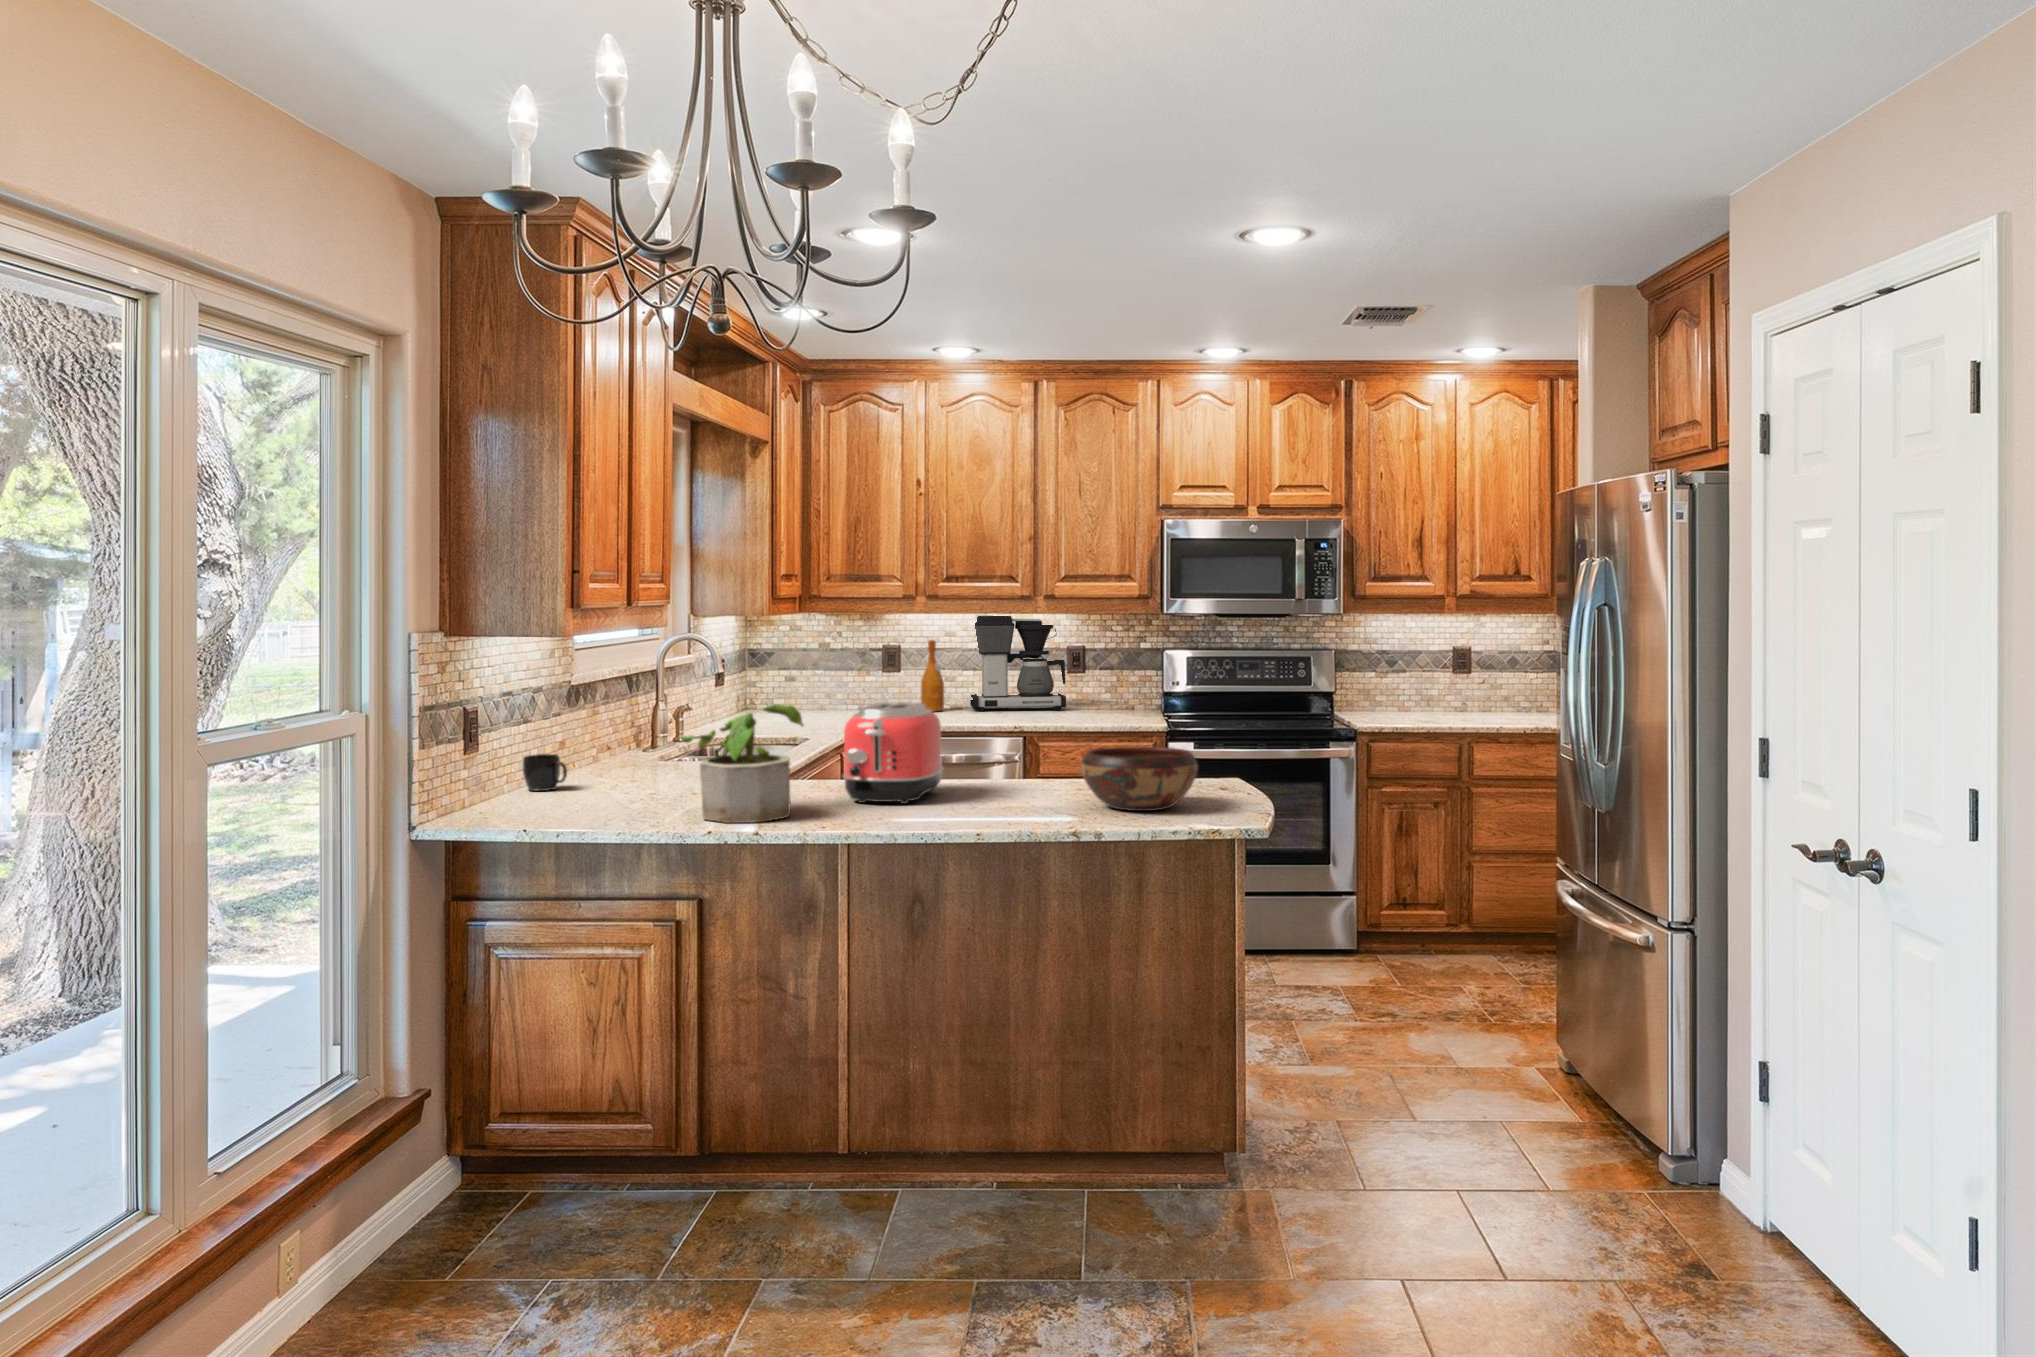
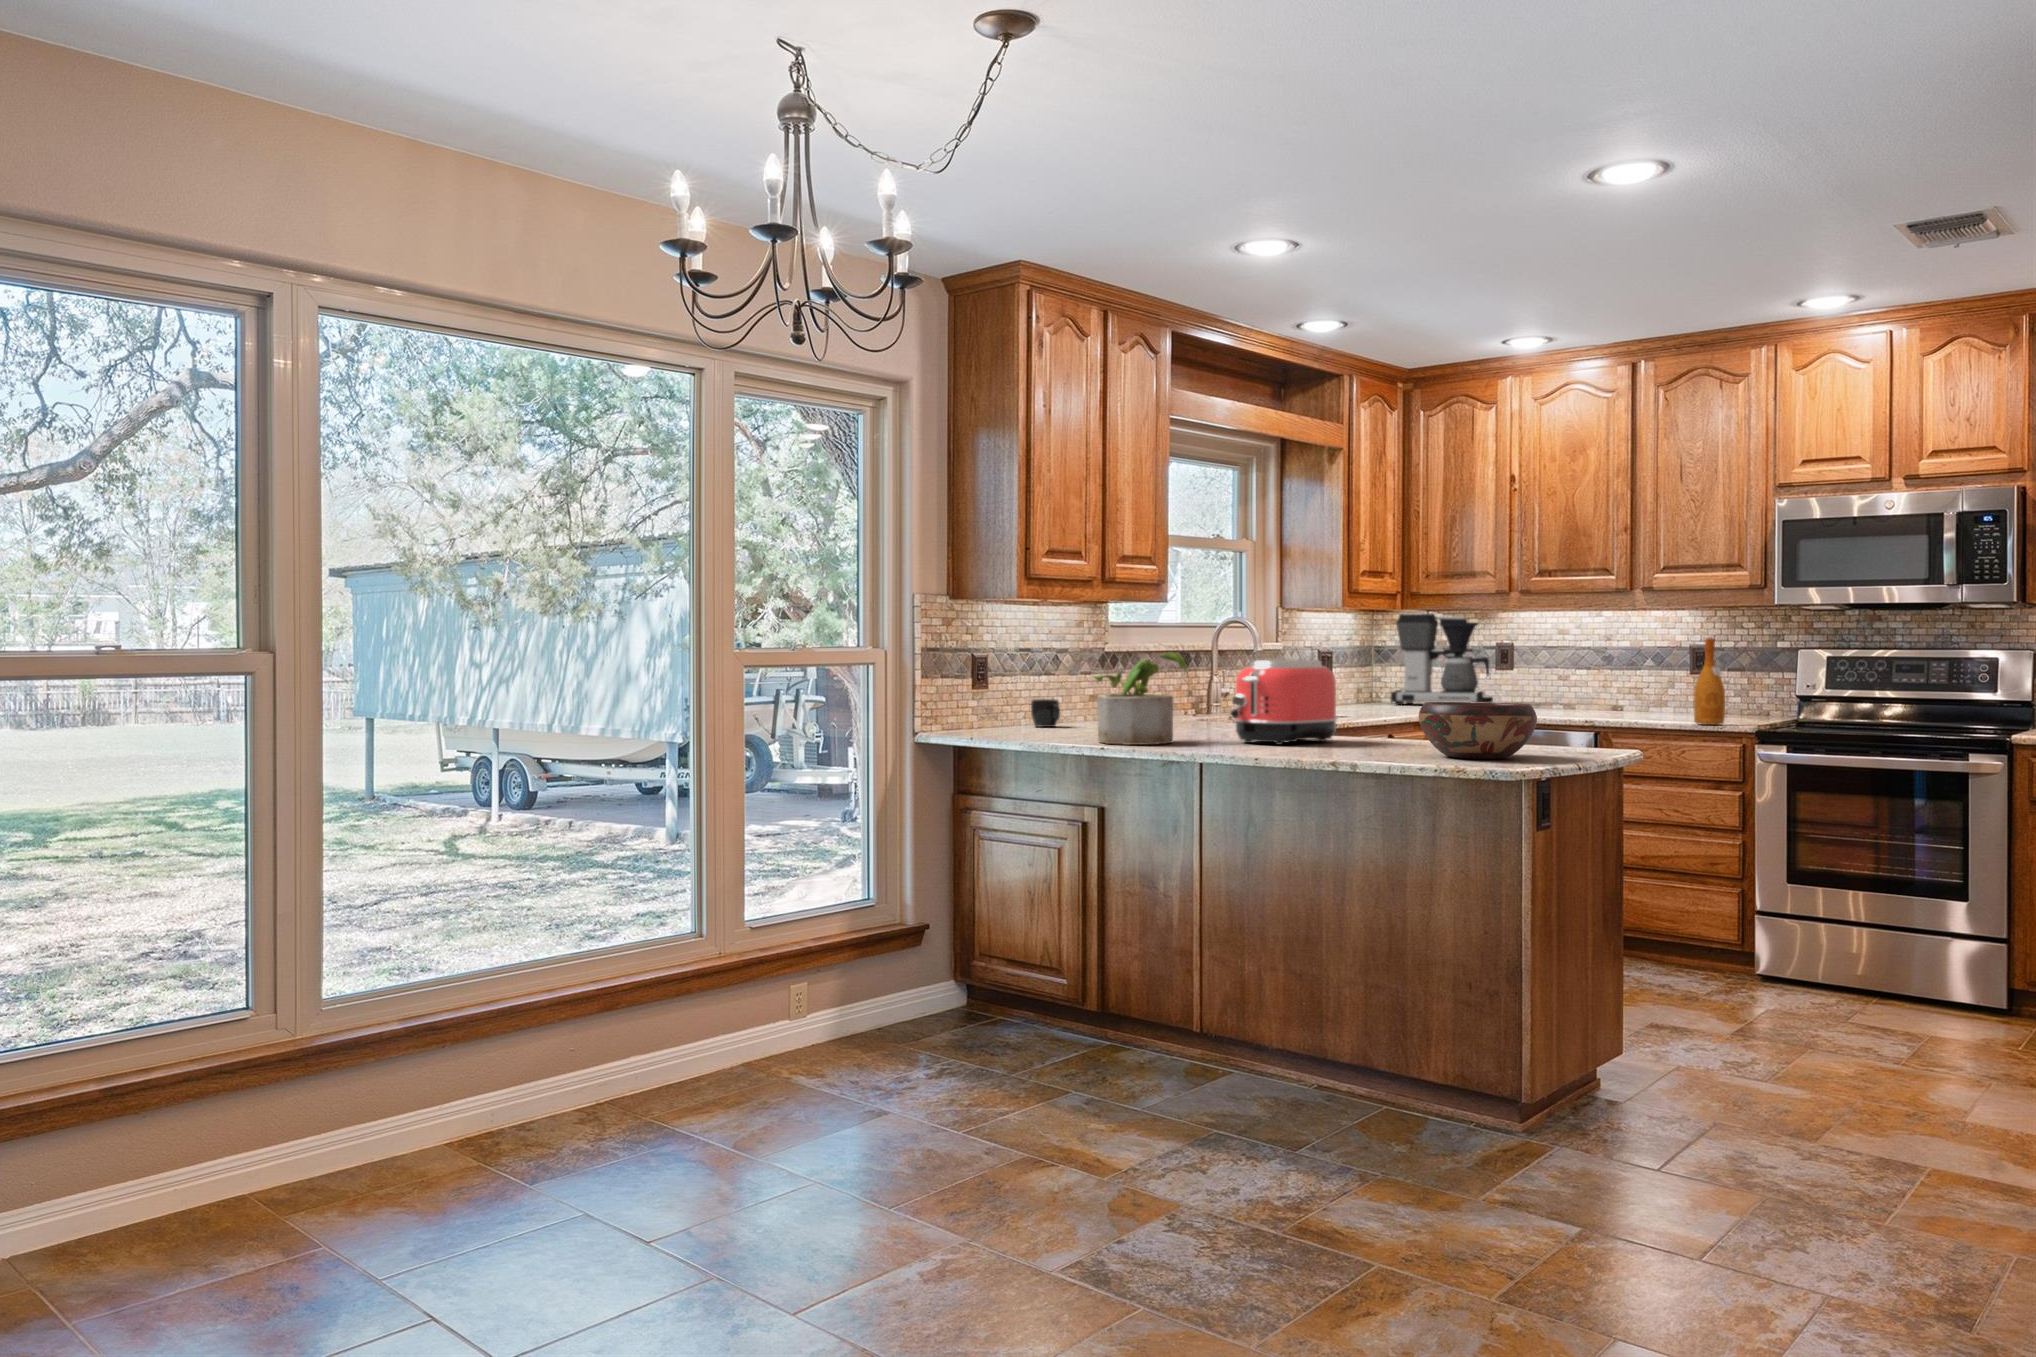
coffee maker: present [970,615,1066,712] -> present [1391,614,1493,705]
wine bottle: present [921,640,944,712] -> present [1694,638,1725,725]

